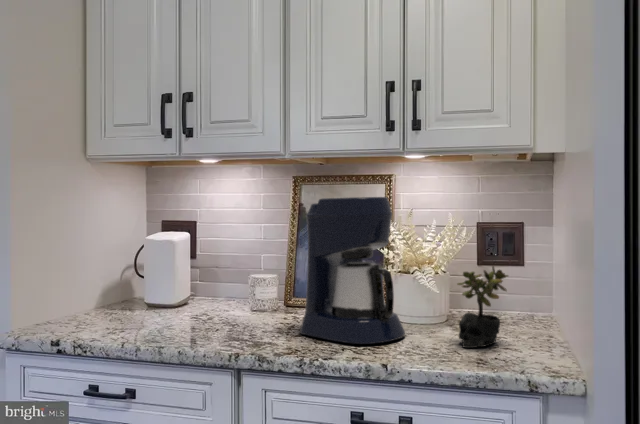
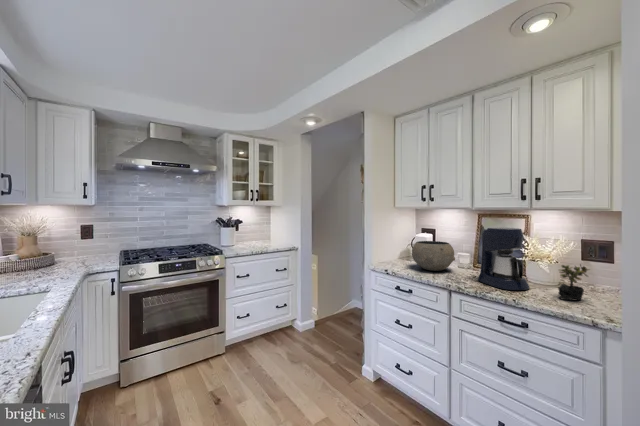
ceramic bowl: none [135,247,246,325] -> present [412,241,455,271]

